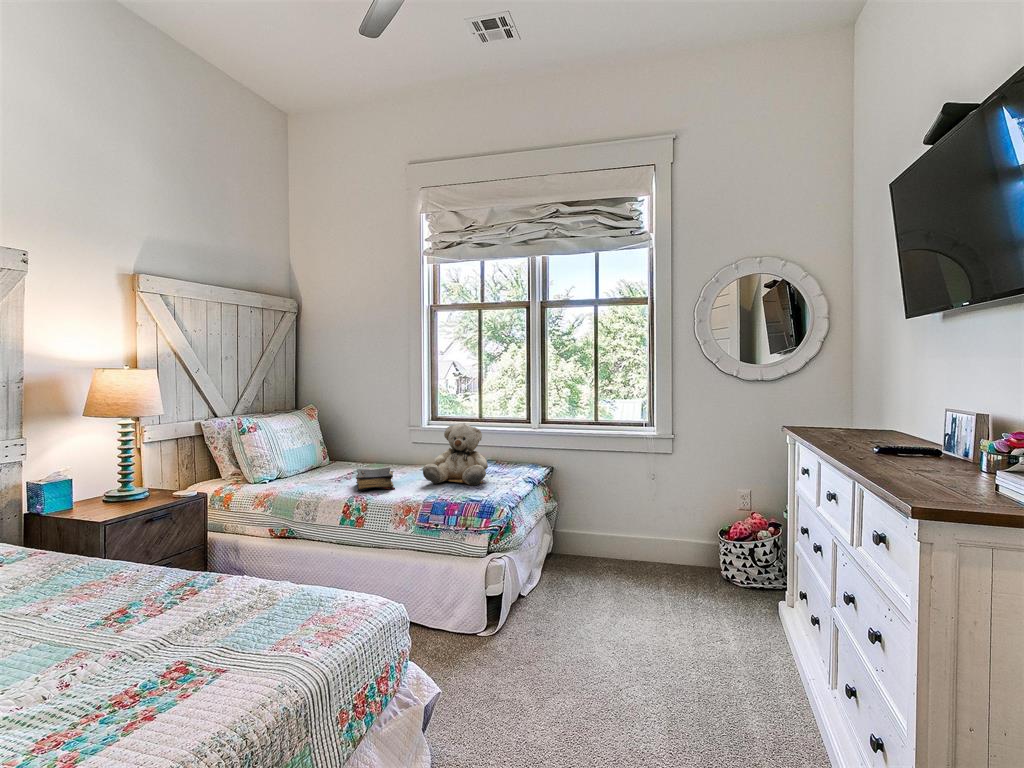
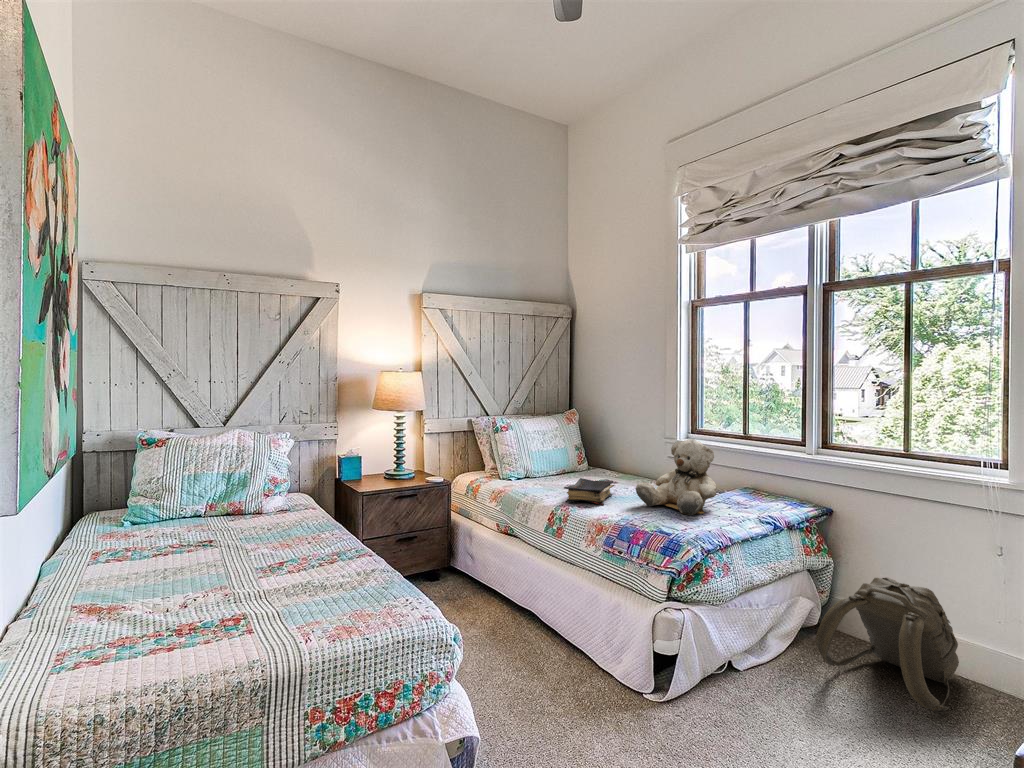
backpack: none [575,508,648,586] -> present [816,578,959,711]

